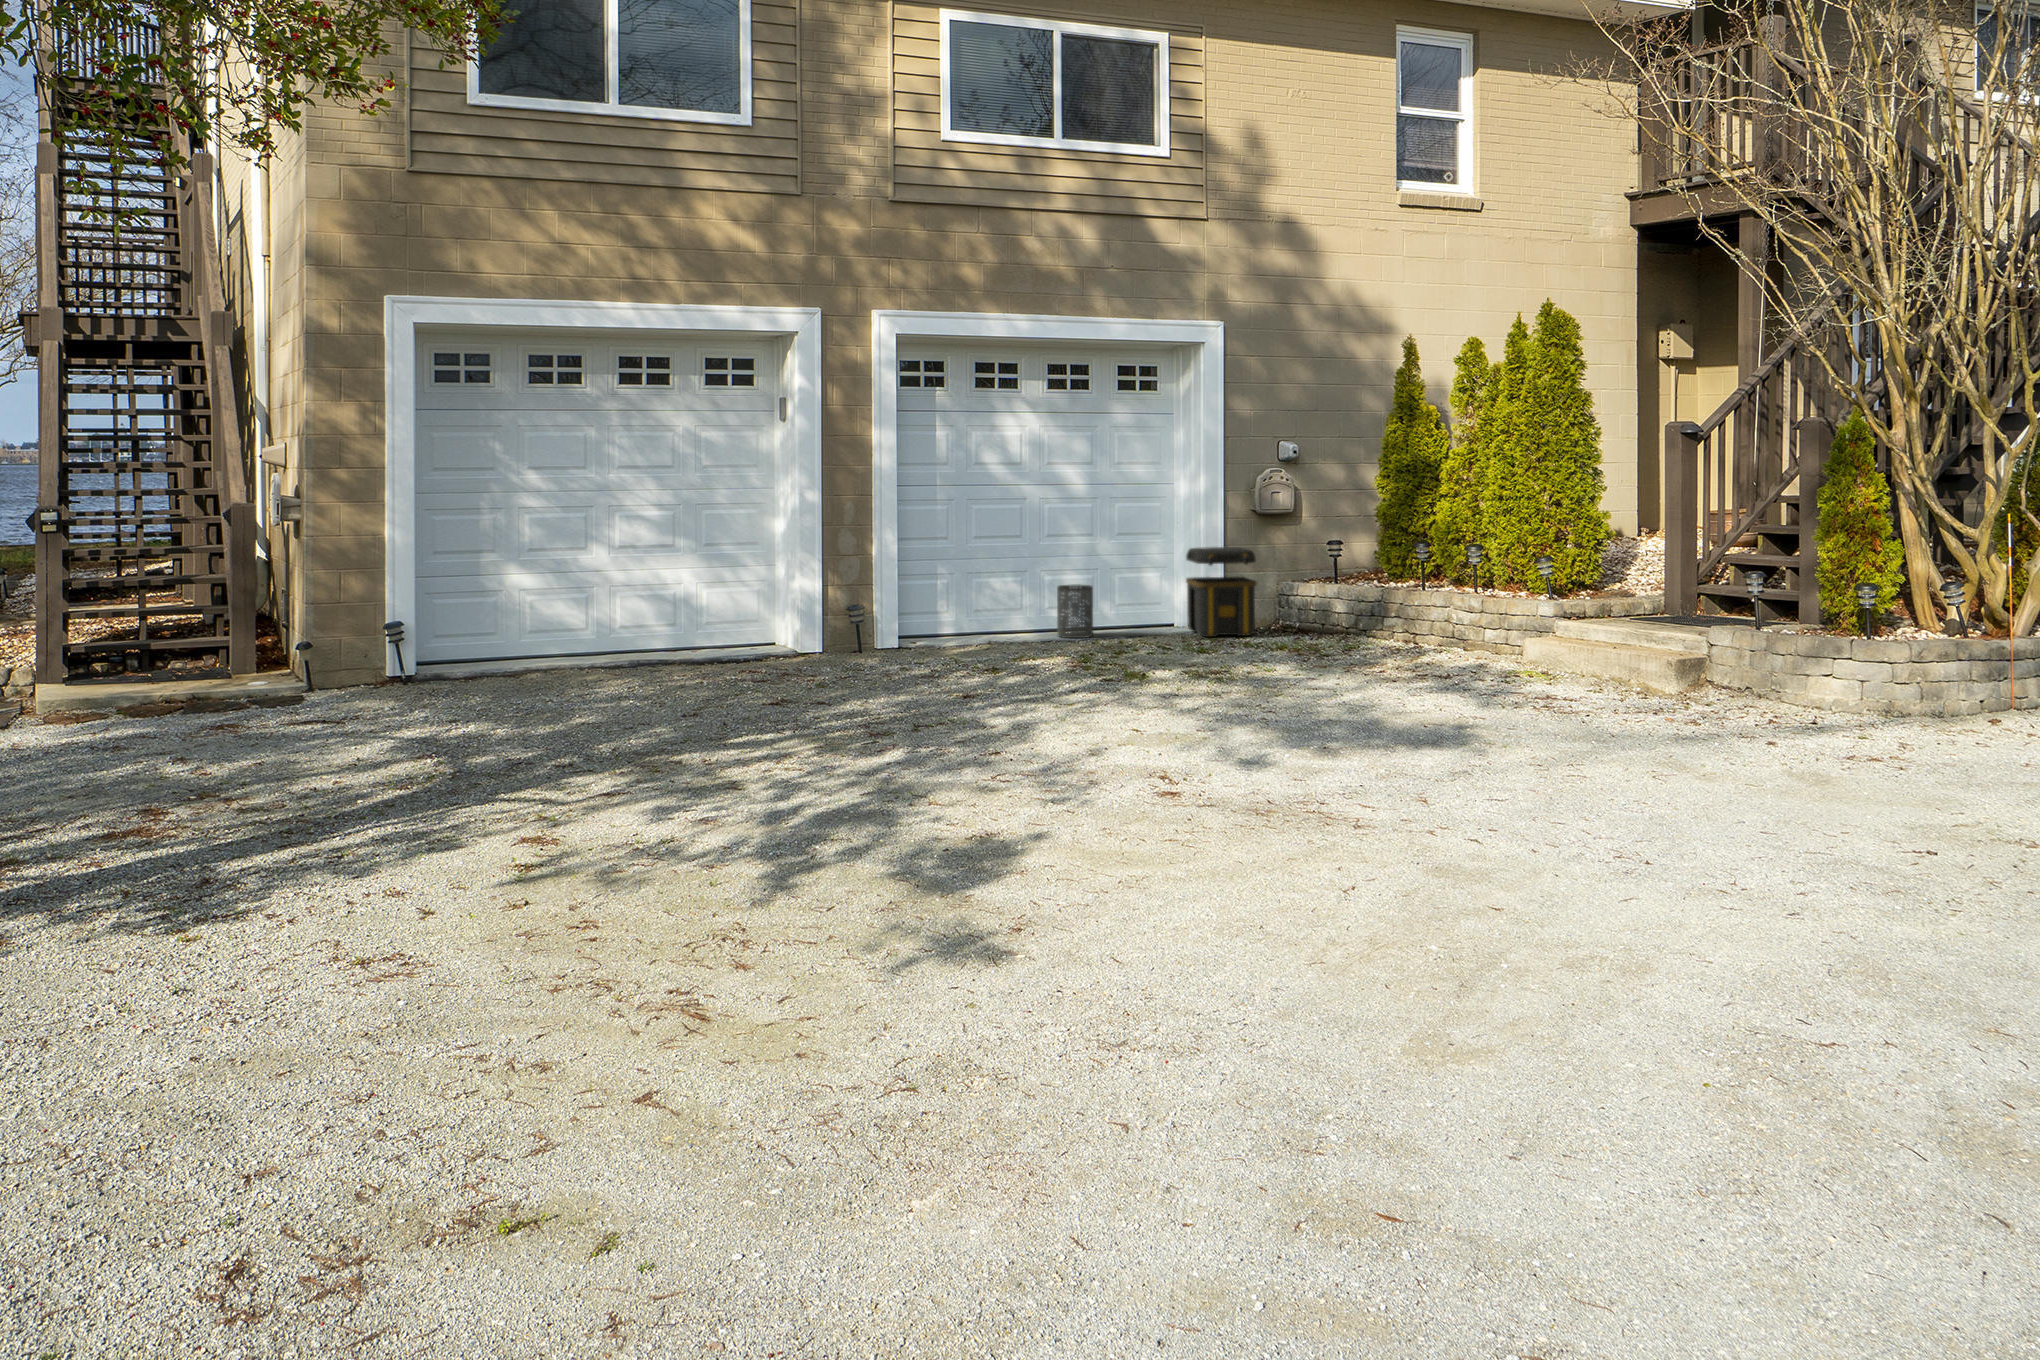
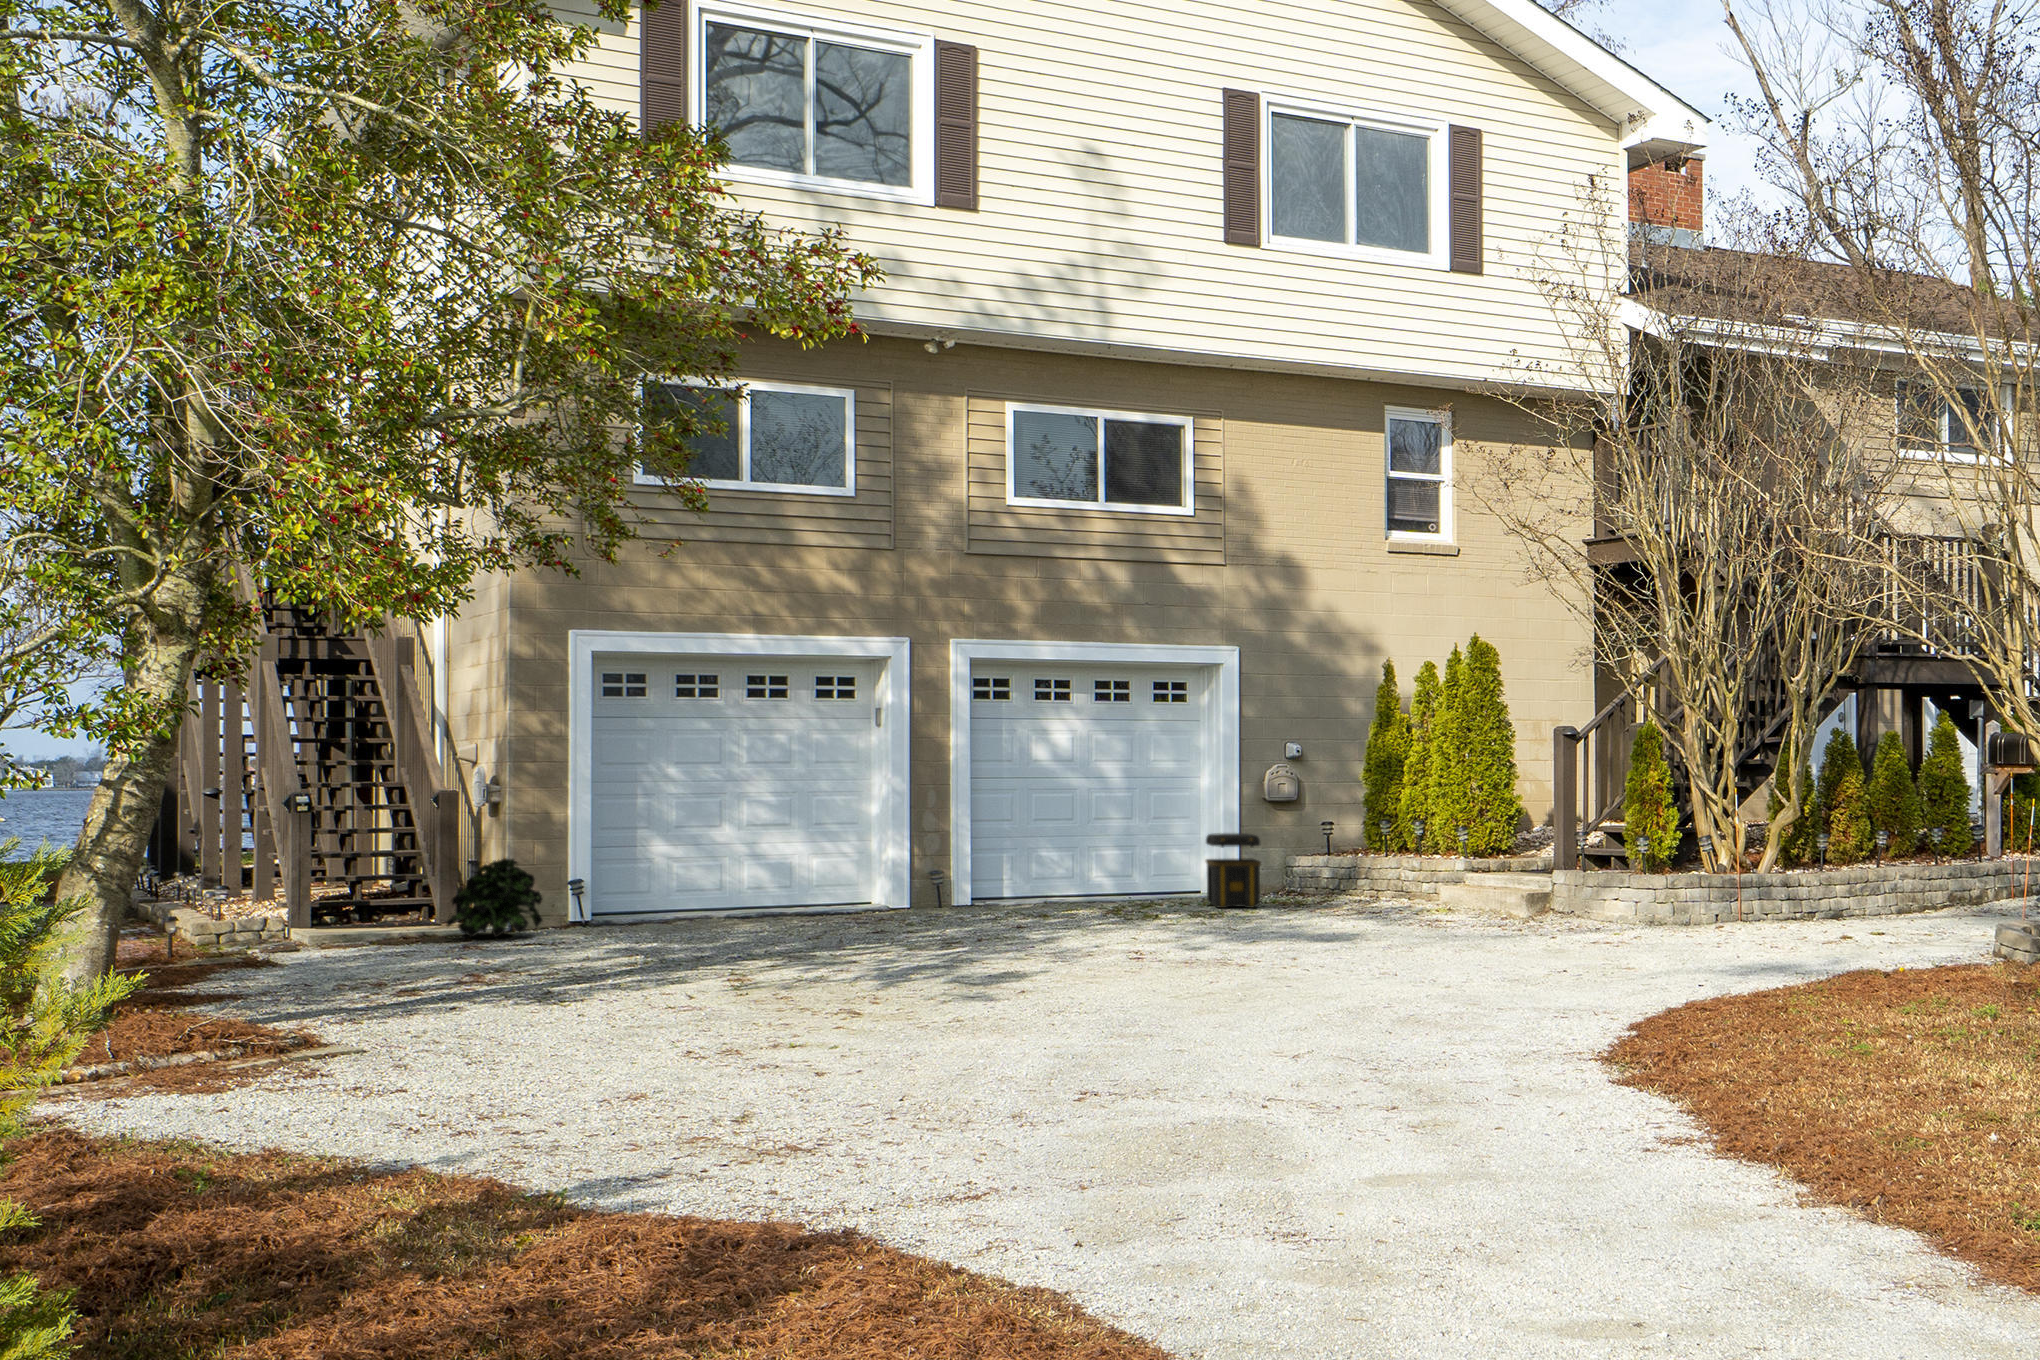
trash can: present [1057,585,1093,638] -> none [1098,863,1127,908]
potted plant: none [219,598,352,704] -> present [447,858,542,937]

